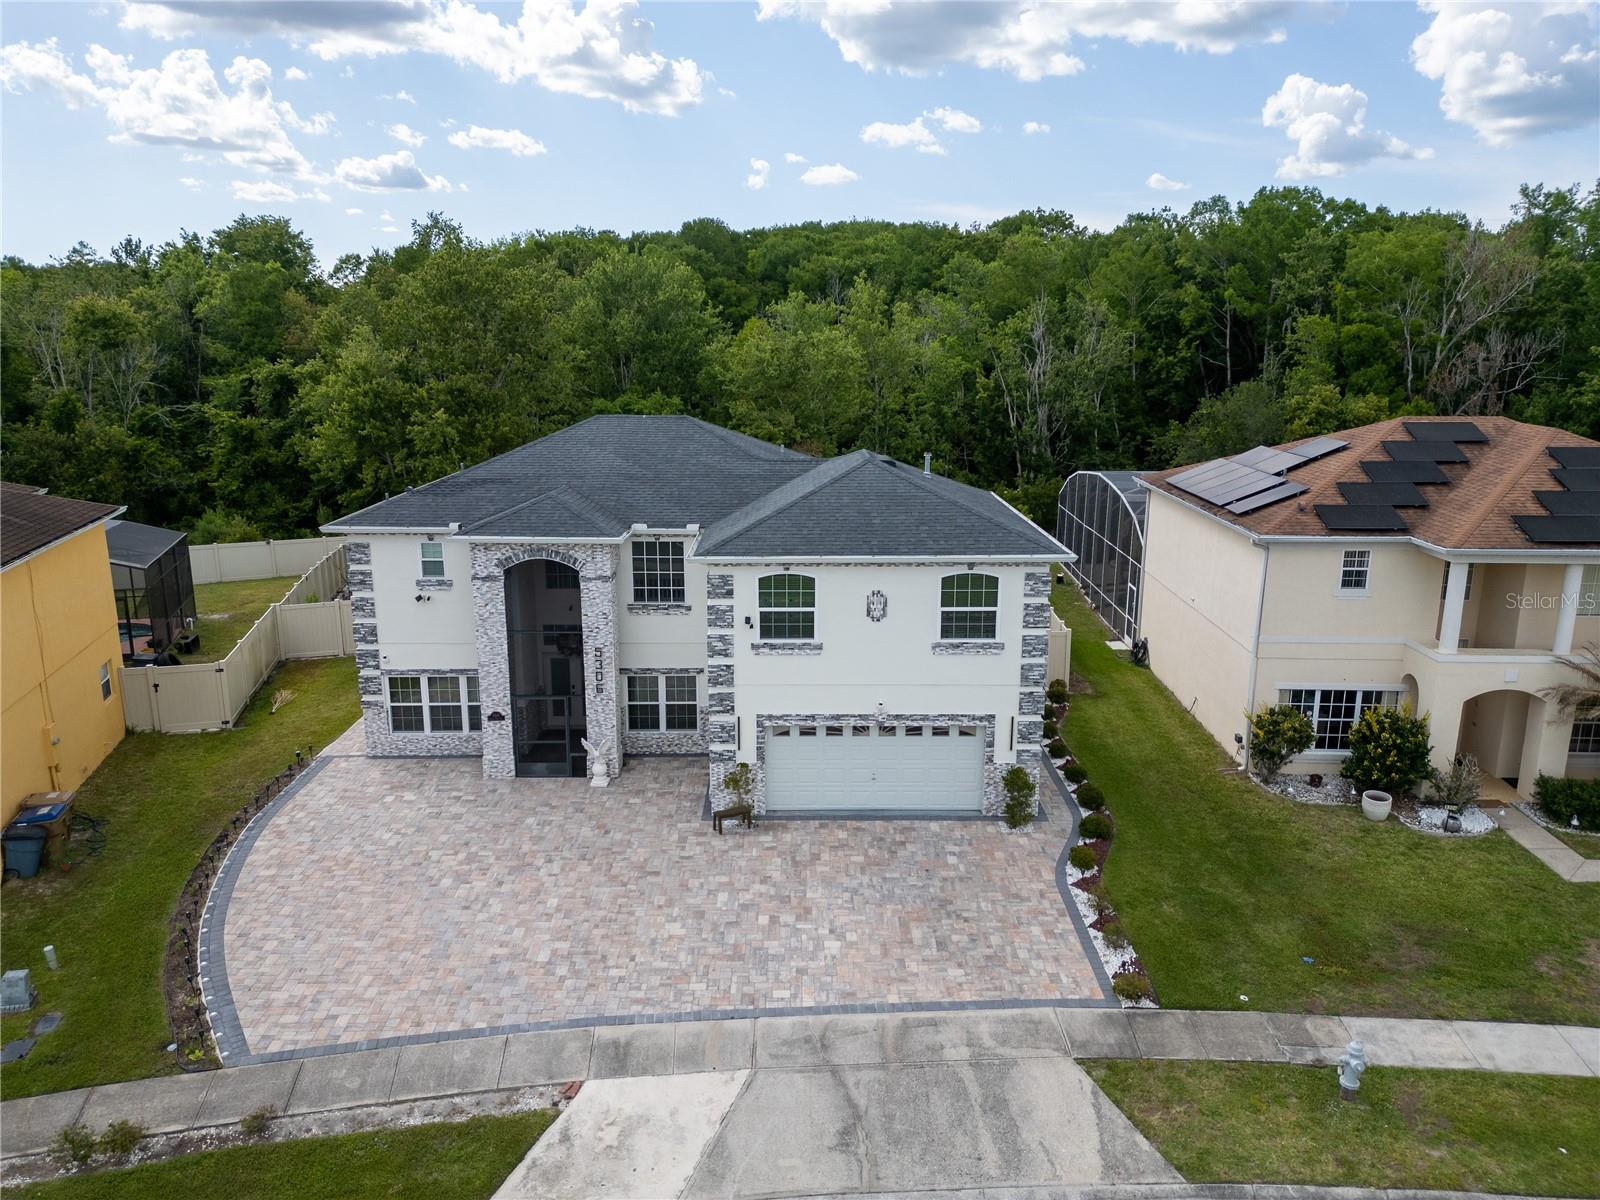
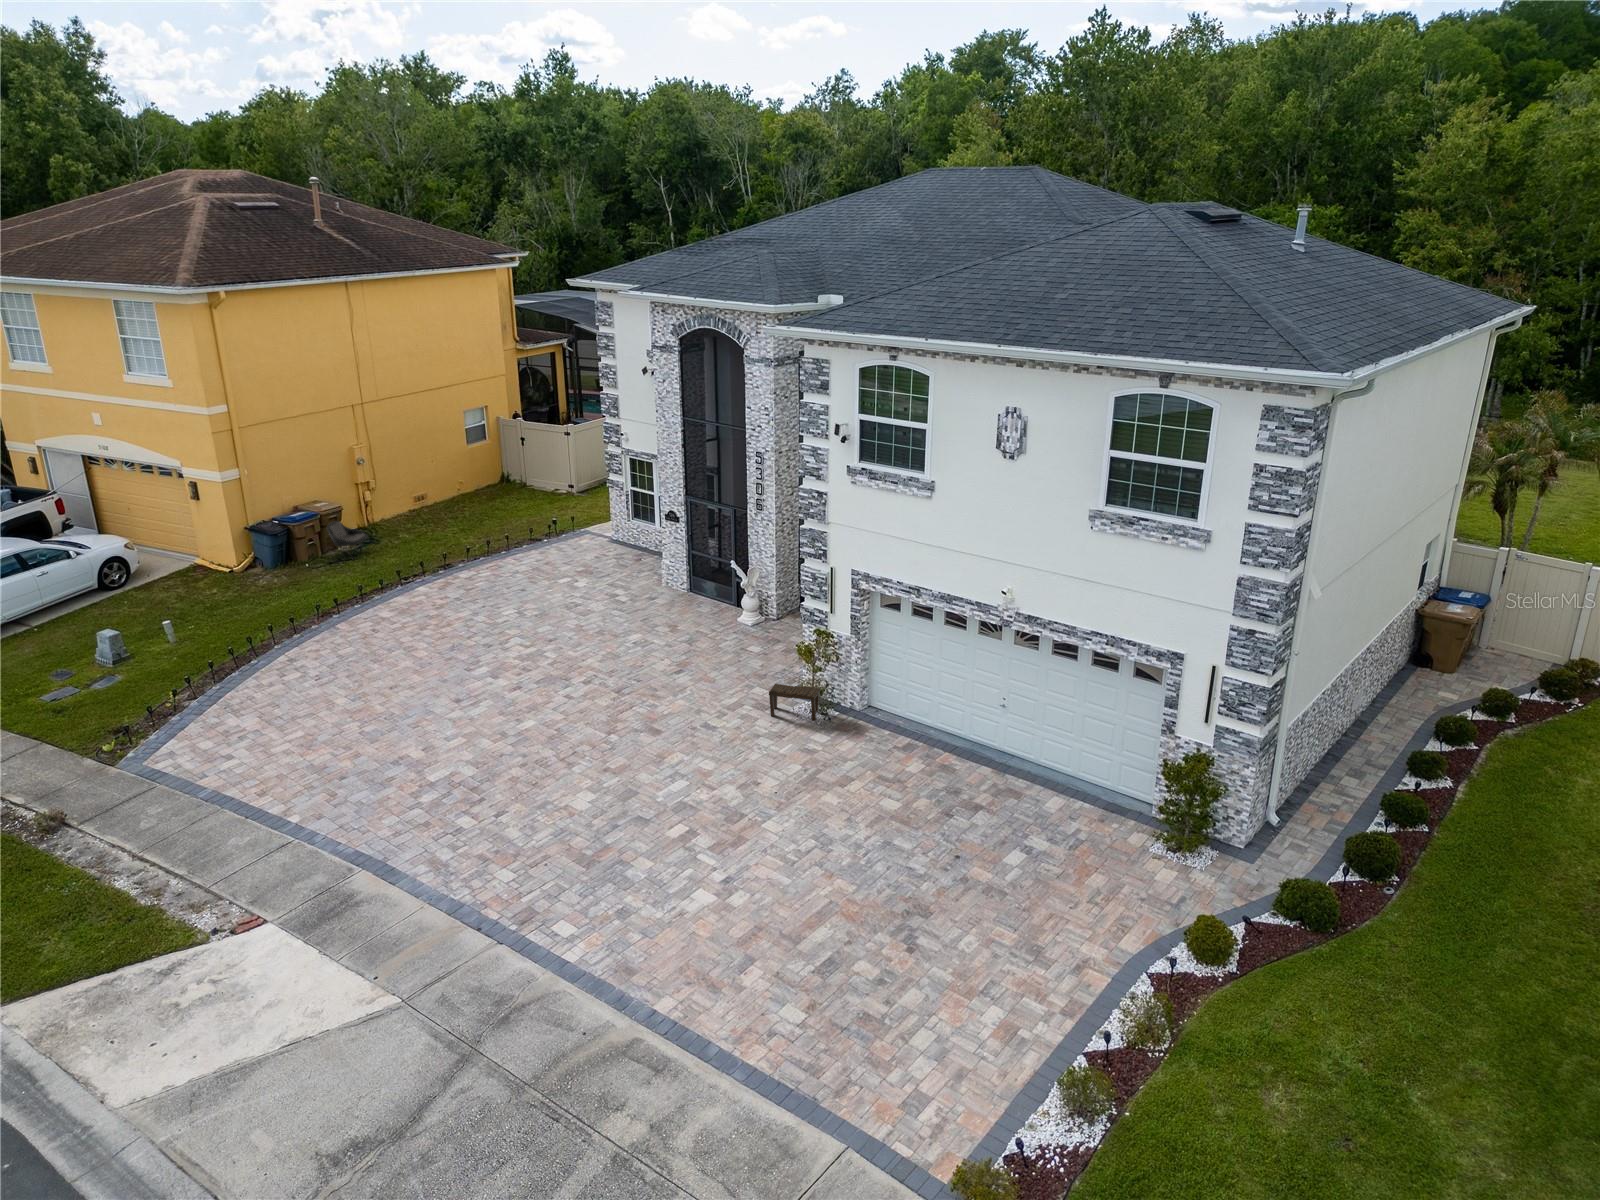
lounge chair: none [82,804,124,846] -> present [327,521,368,554]
house plant: present [47,838,71,871] -> none [271,544,303,573]

